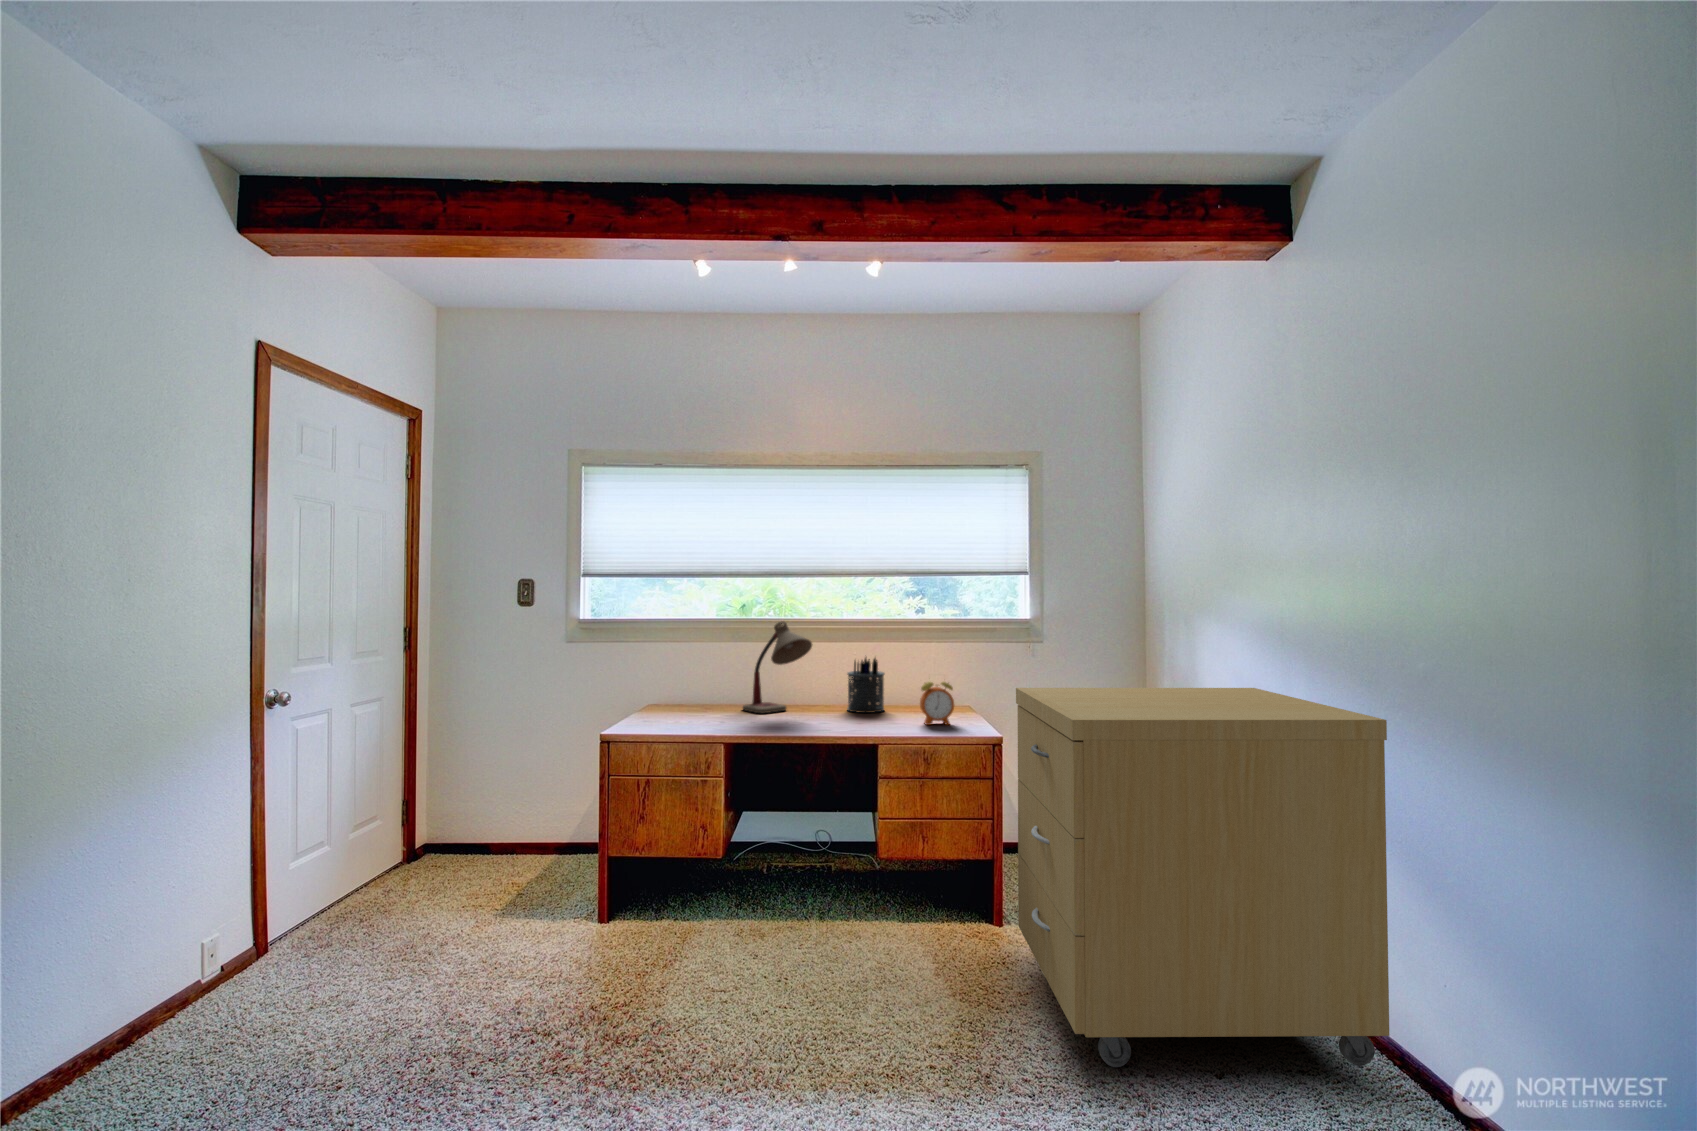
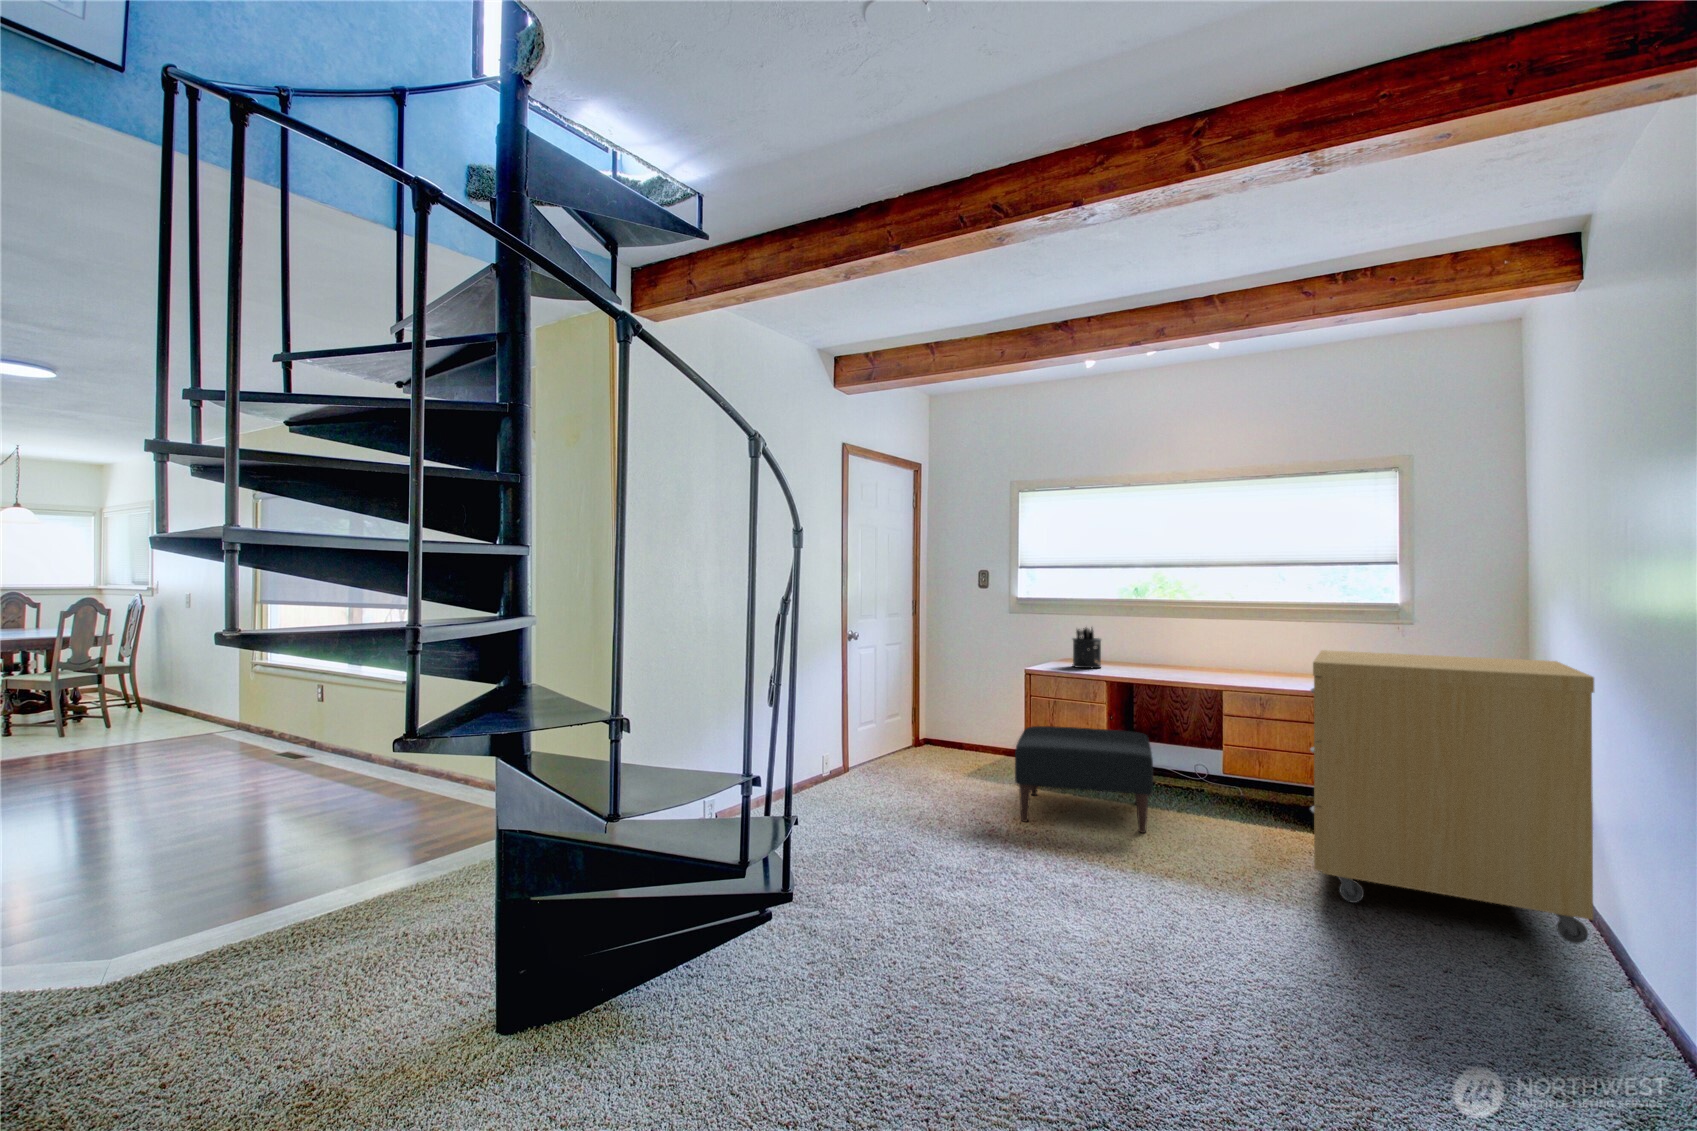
desk lamp: present [743,621,812,713] -> none [1133,601,1184,668]
pen holder: present [847,658,884,713] -> present [1072,627,1101,668]
alarm clock: present [920,682,954,725] -> none [1269,644,1298,684]
ottoman: none [593,812,810,1008] -> present [1015,726,1153,833]

